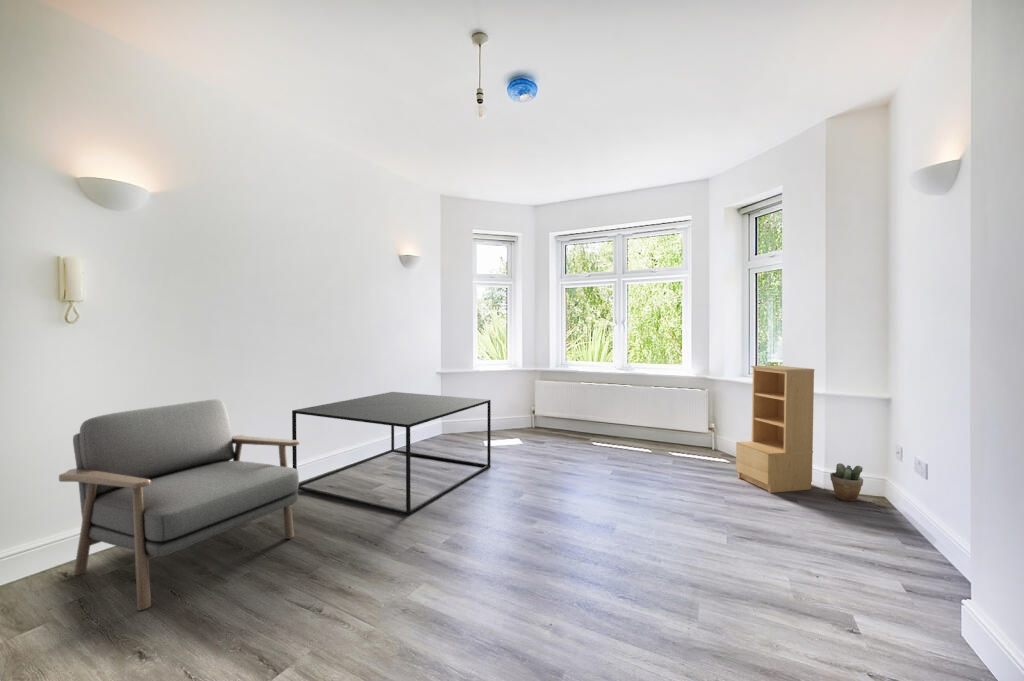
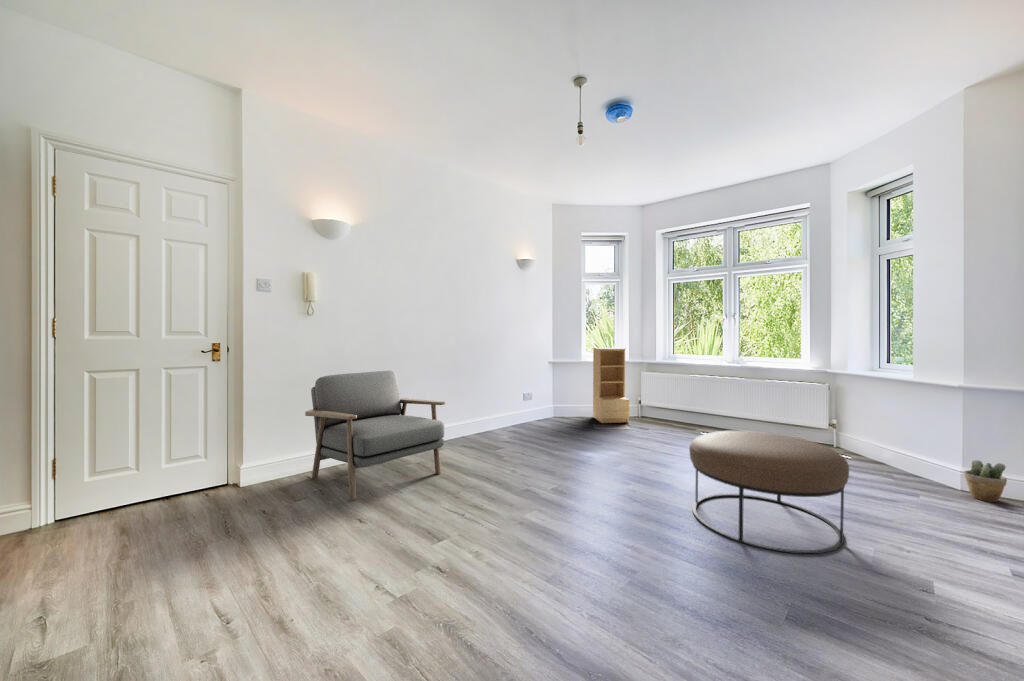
bookshelf: present [736,366,814,493] -> present [593,348,629,423]
coffee table: present [292,392,491,516] -> none [439,375,597,469]
ottoman: none [605,455,765,599] -> present [689,431,849,554]

